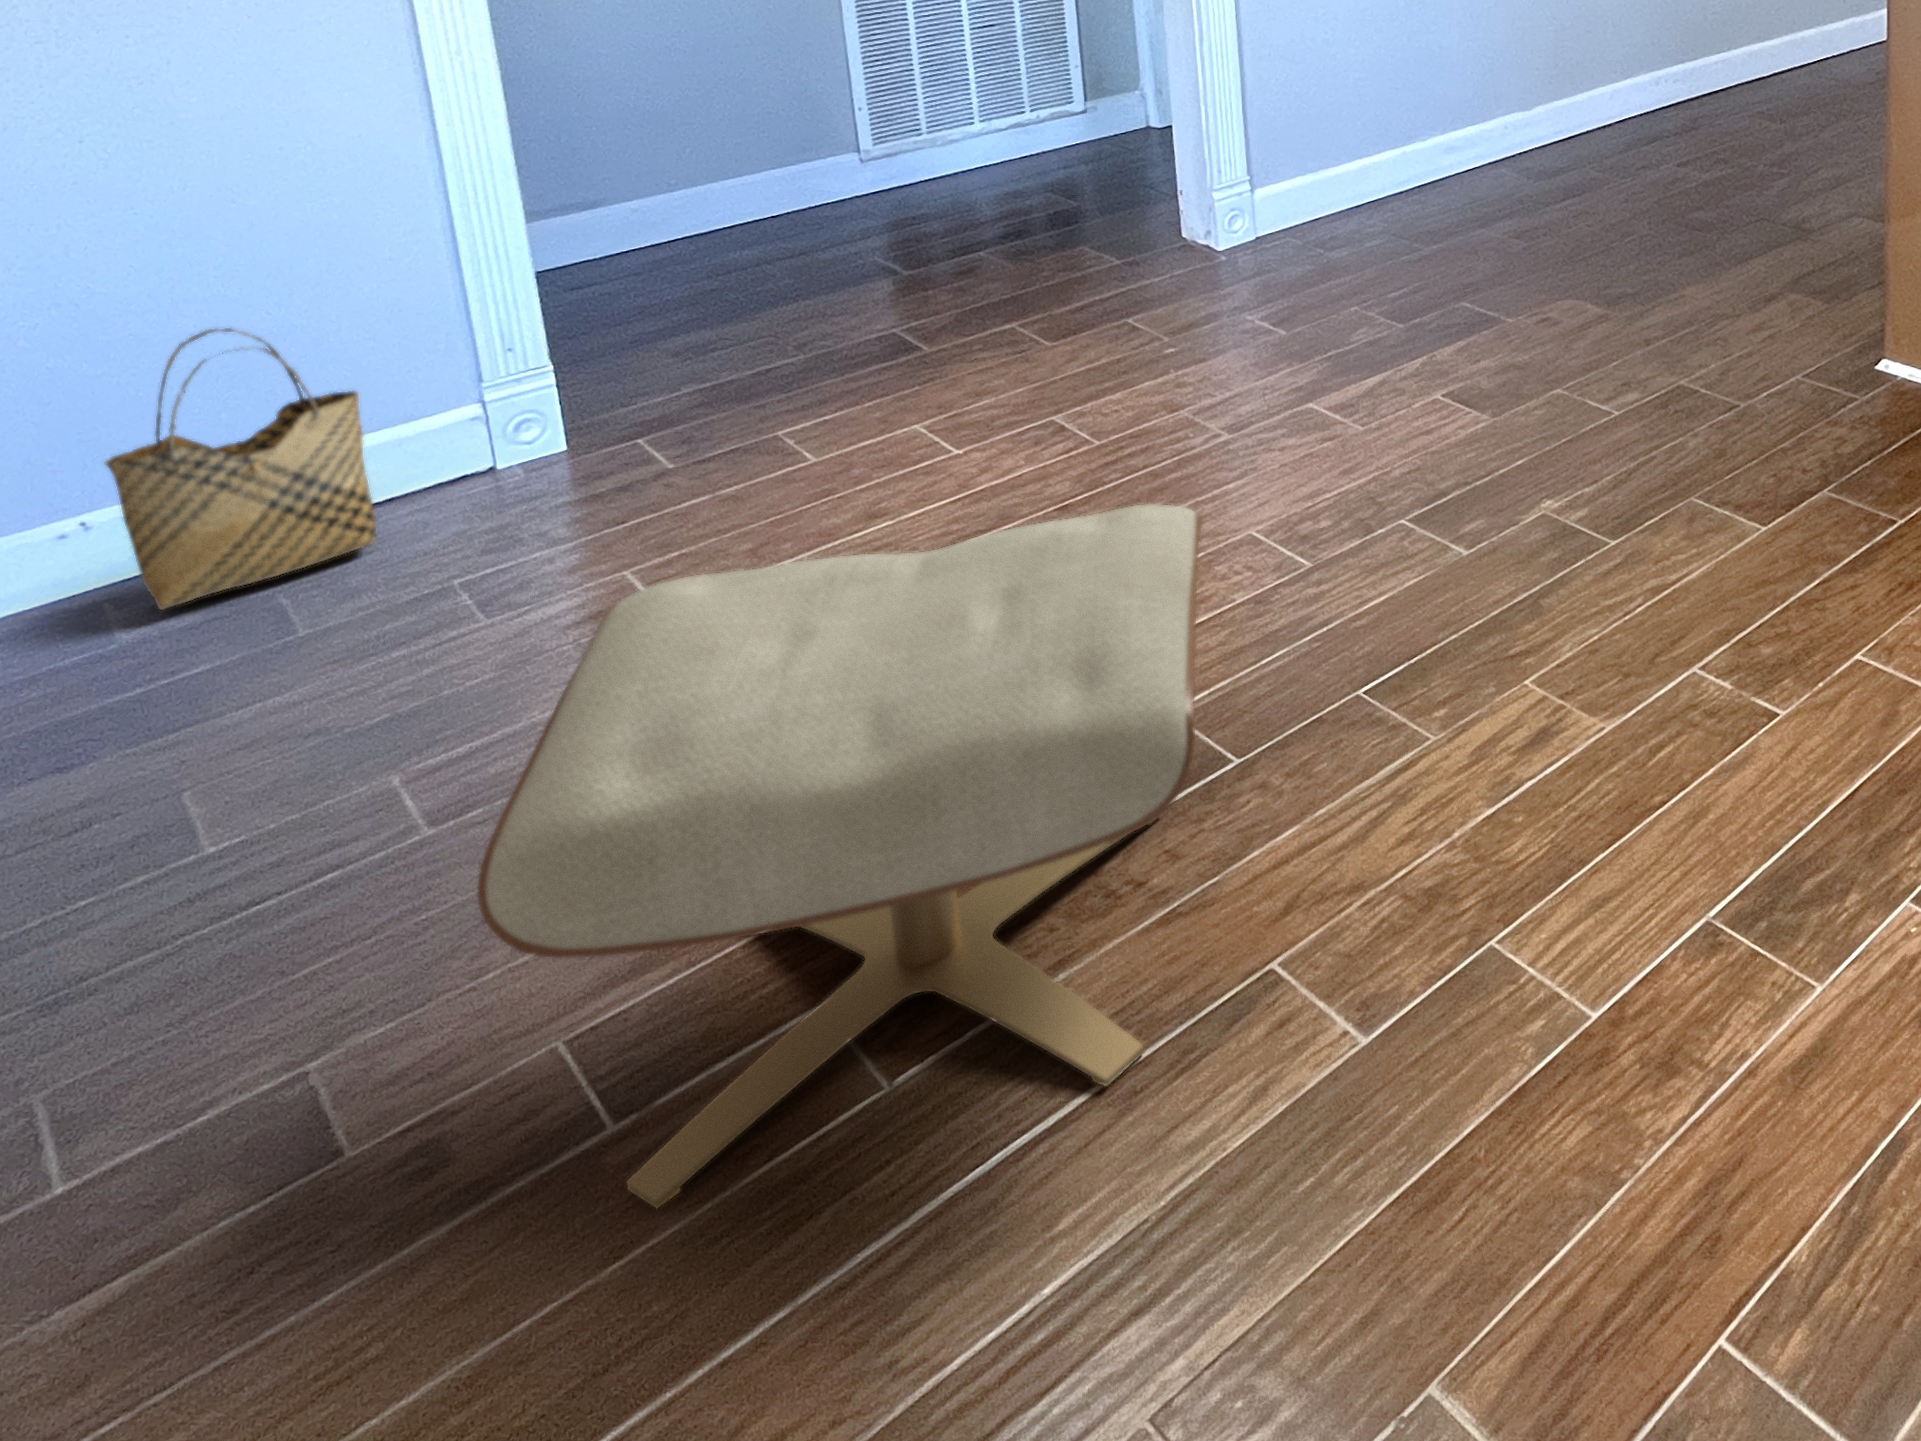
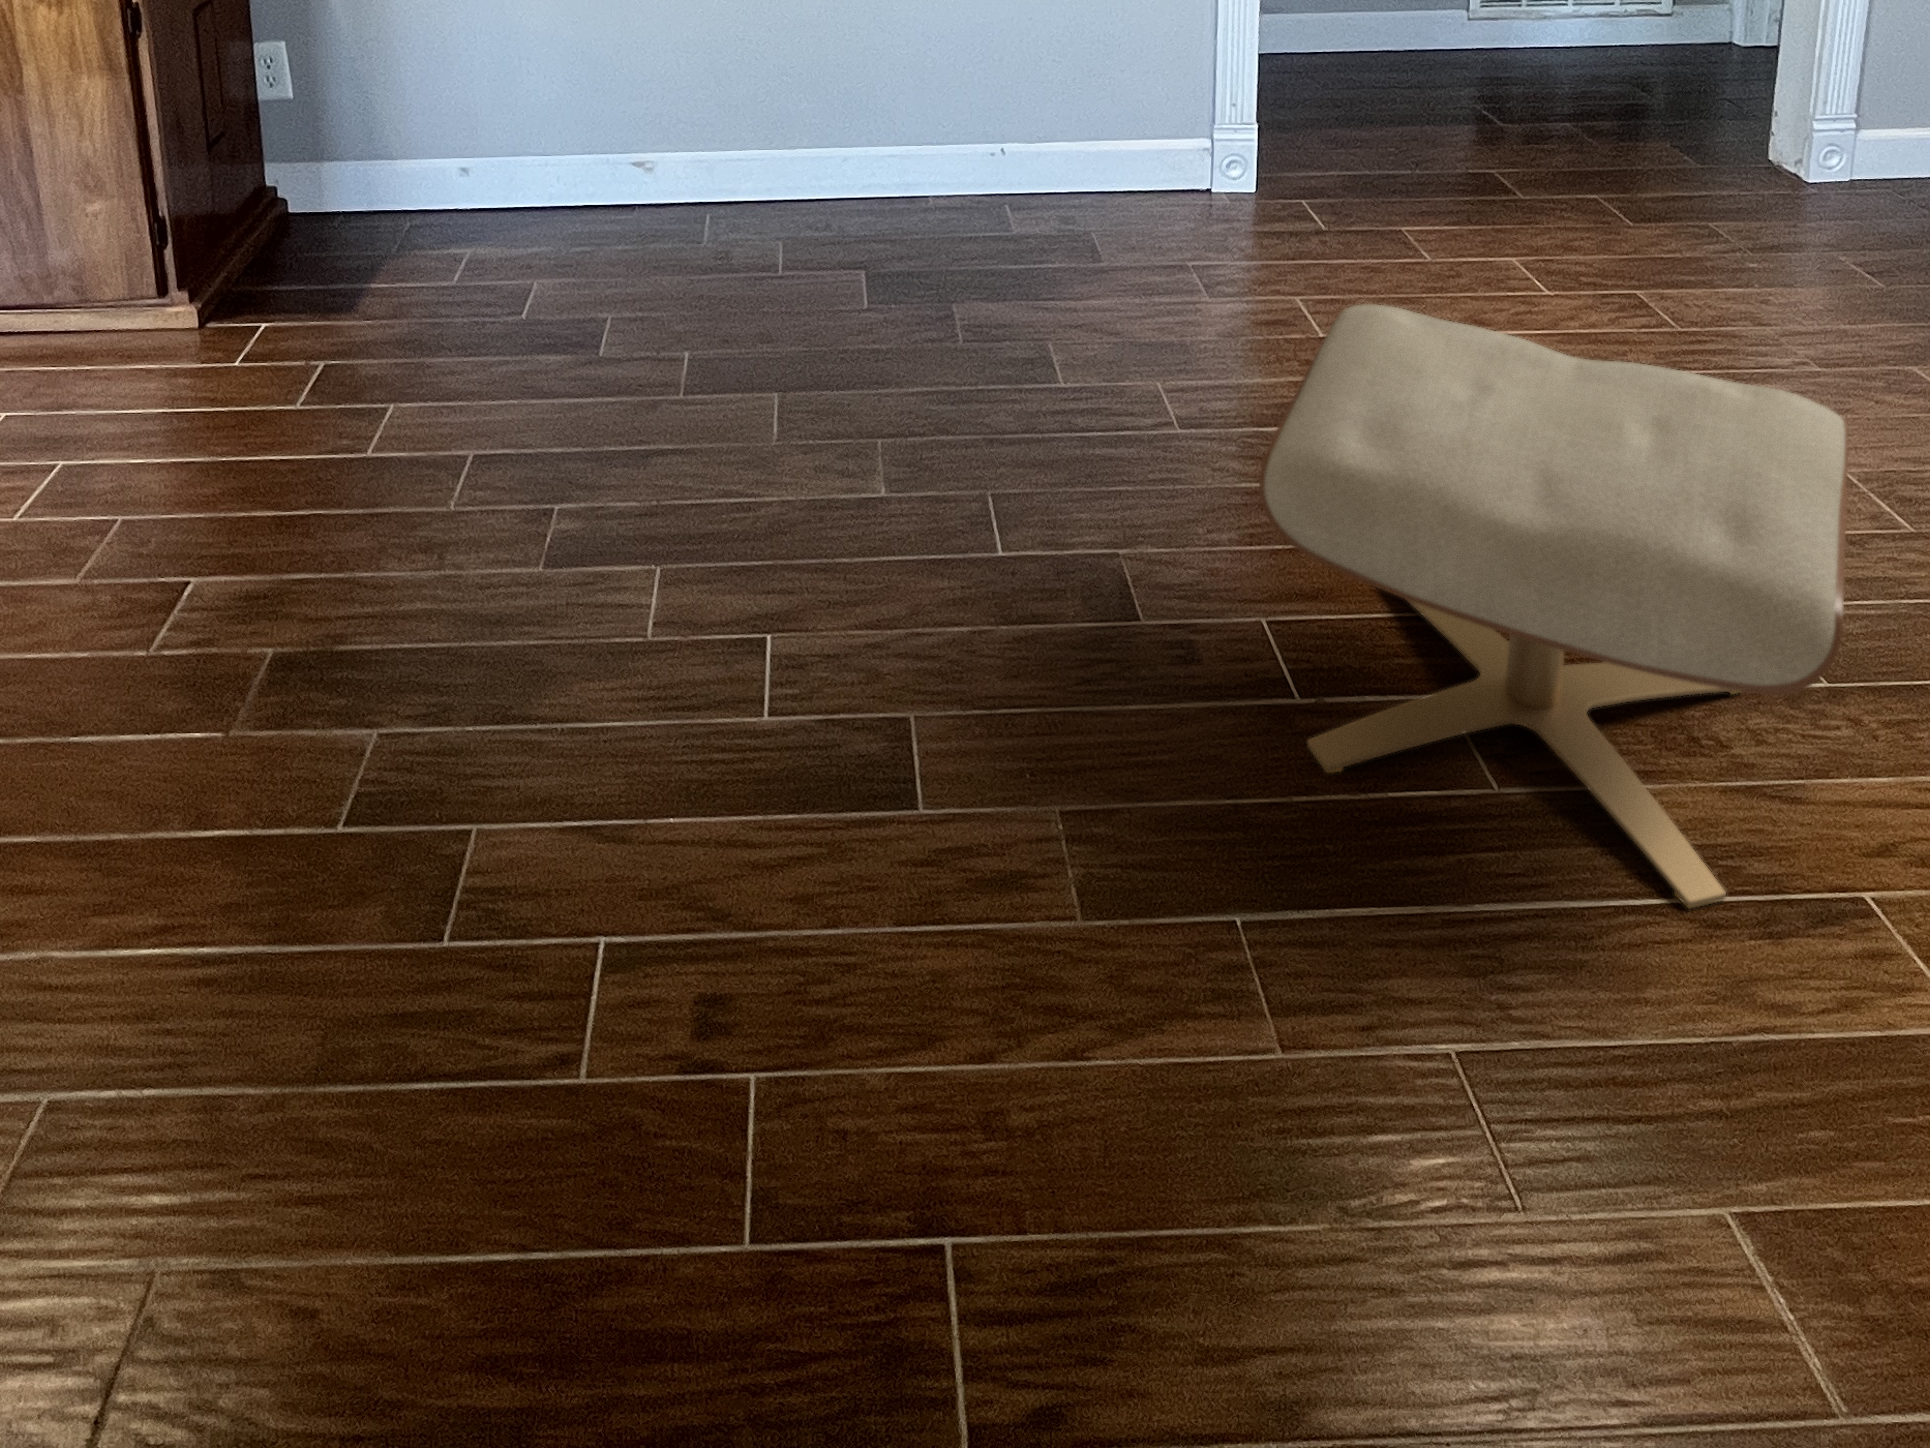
woven basket: present [104,328,376,610] -> none [1032,38,1157,213]

